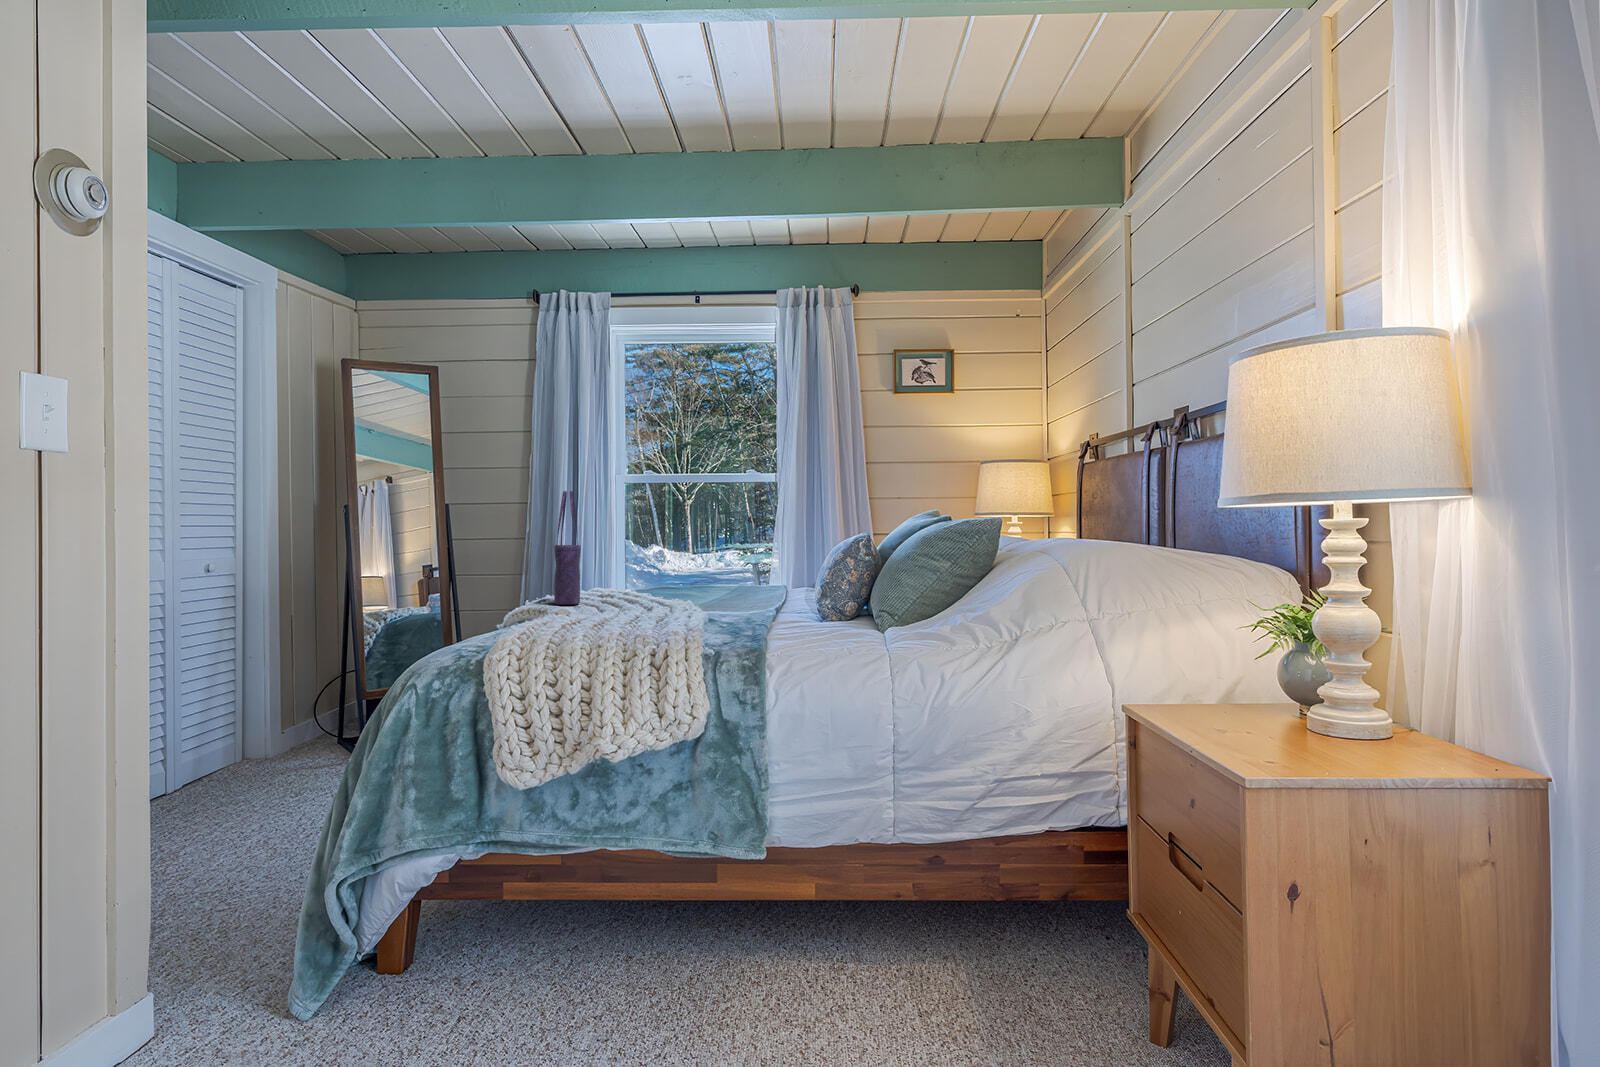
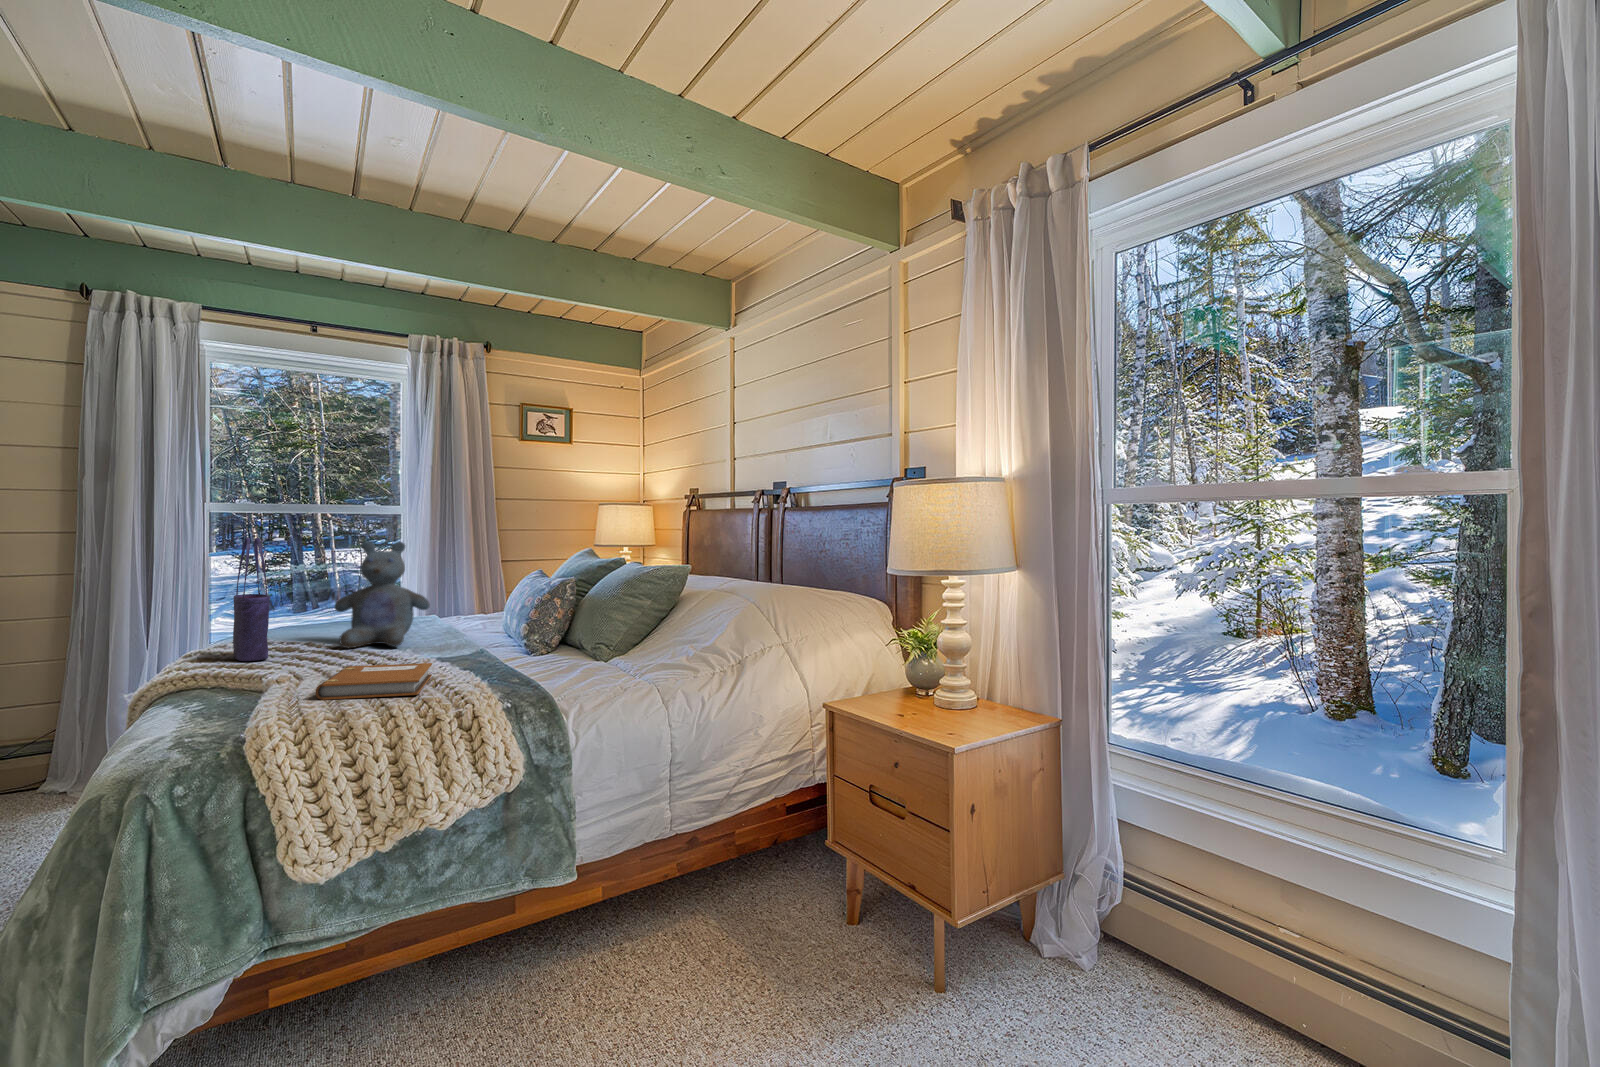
stuffed bear: none [645,499,731,605] -> present [335,542,430,648]
notebook: none [550,607,670,632] -> present [316,663,432,700]

